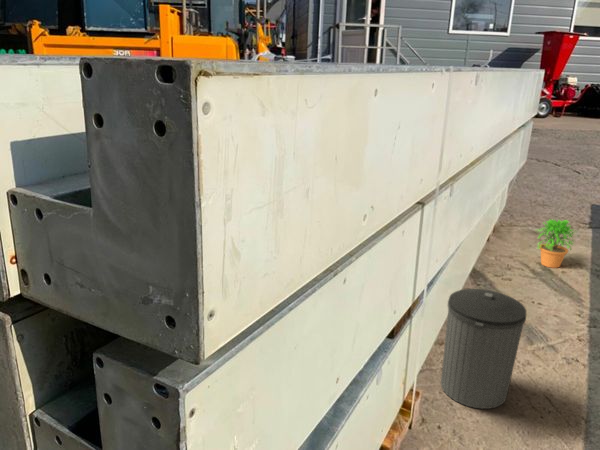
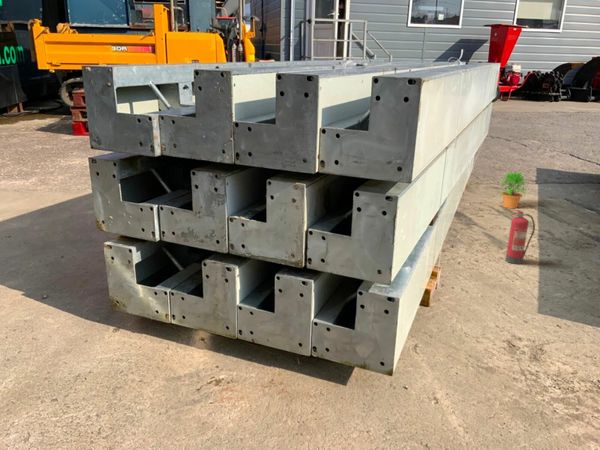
trash can: present [441,289,526,409] -> none [448,206,501,280]
fire extinguisher: none [534,293,582,376] -> present [505,209,535,264]

